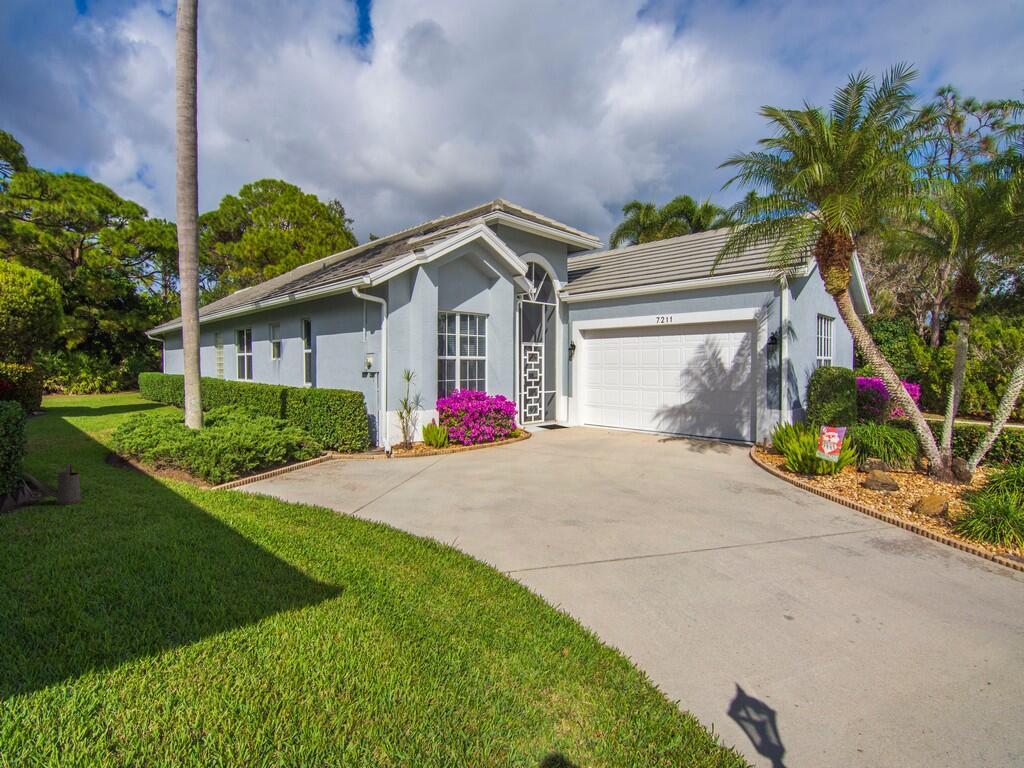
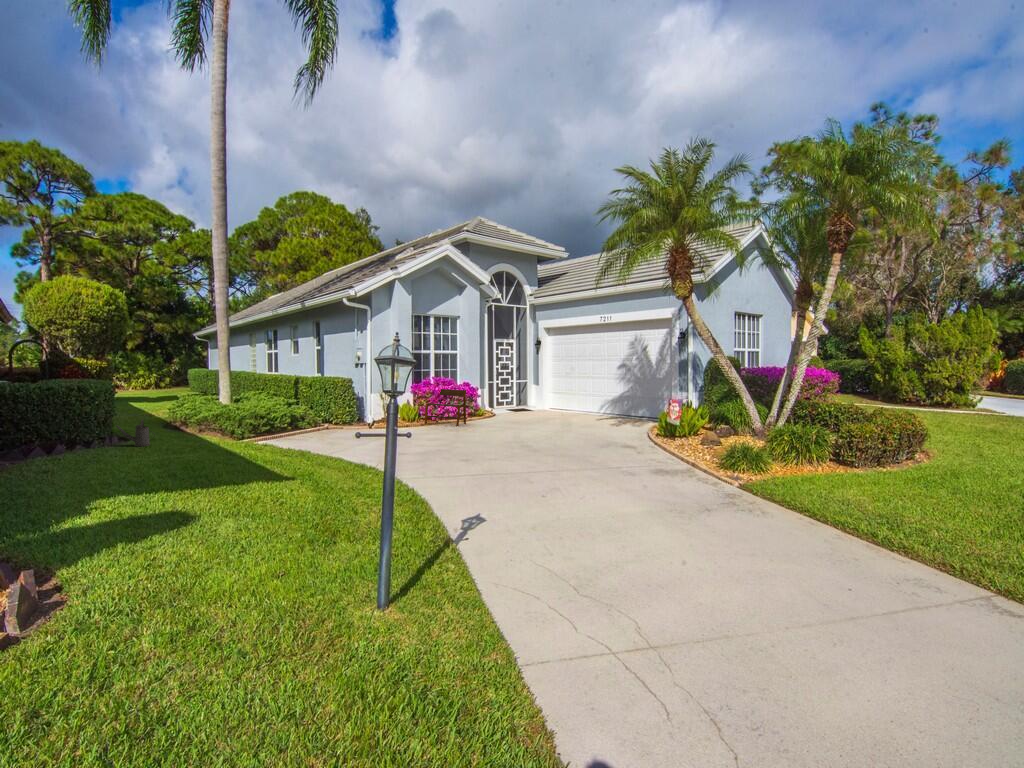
bench: none [455,403,507,452] -> present [425,389,467,426]

